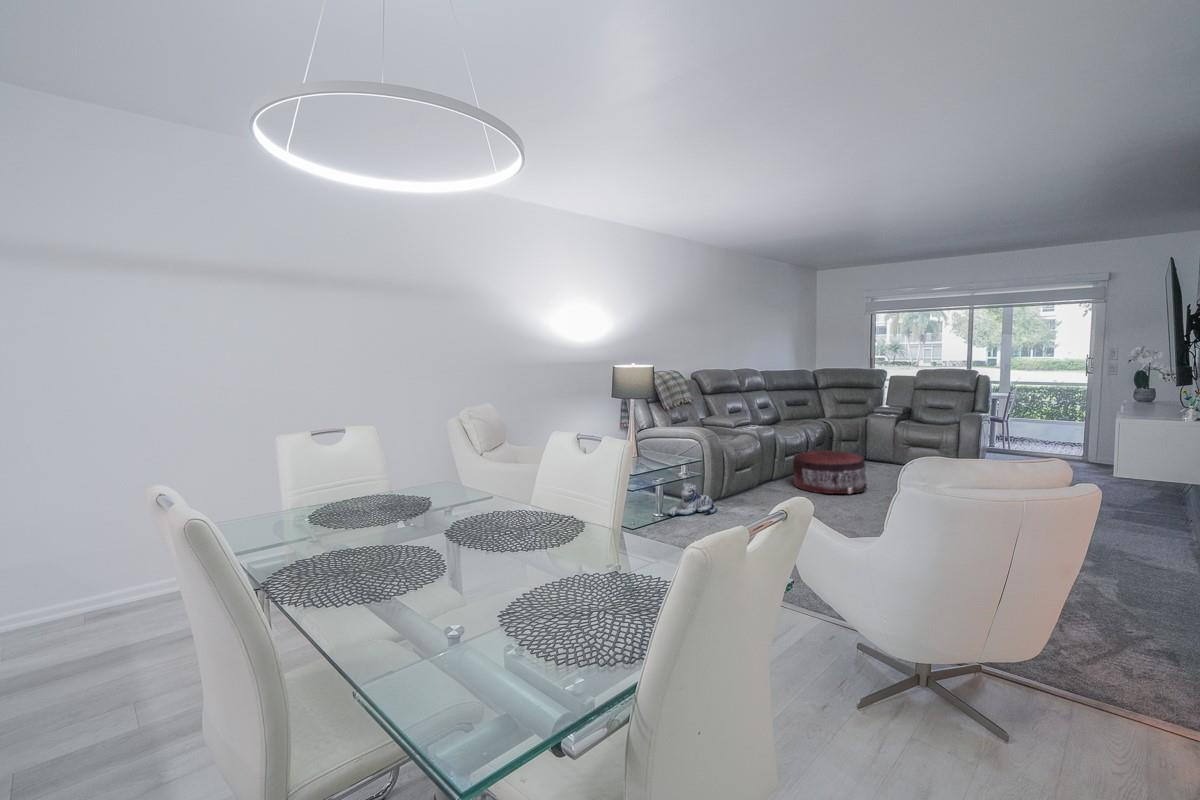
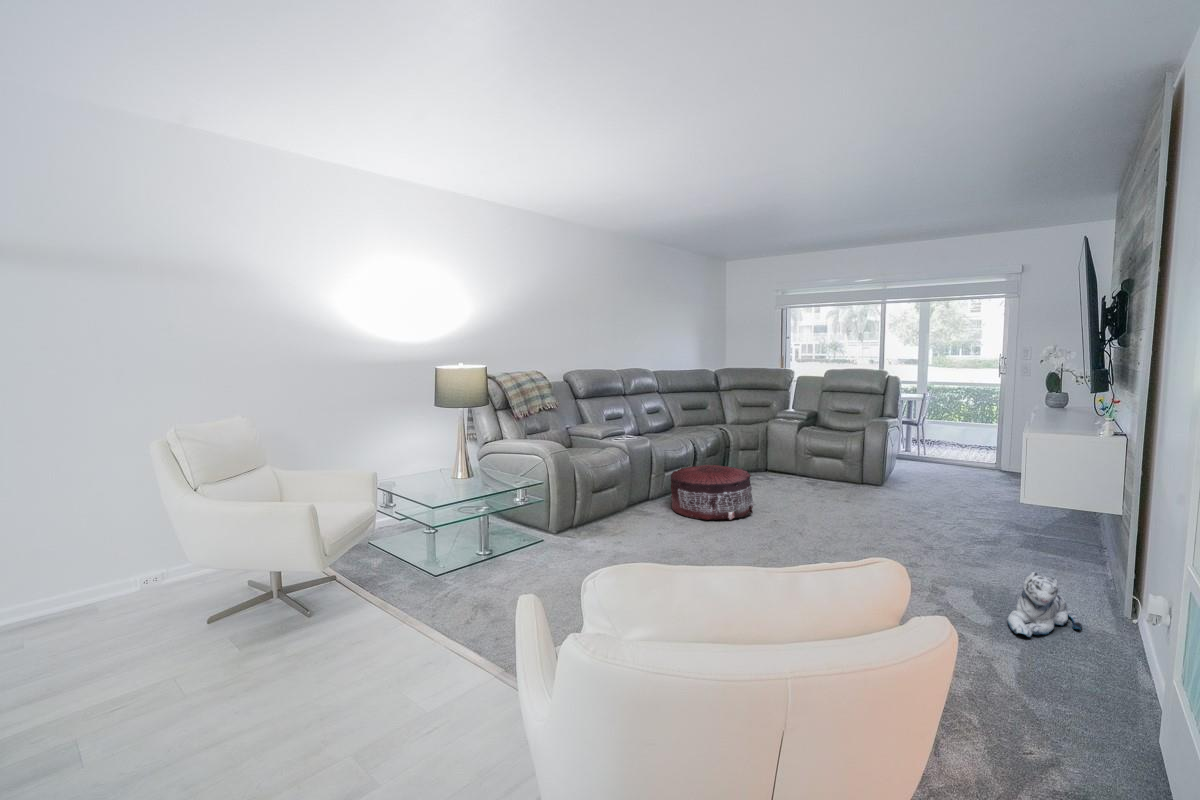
plush toy: present [668,482,717,516] -> present [1007,572,1082,637]

